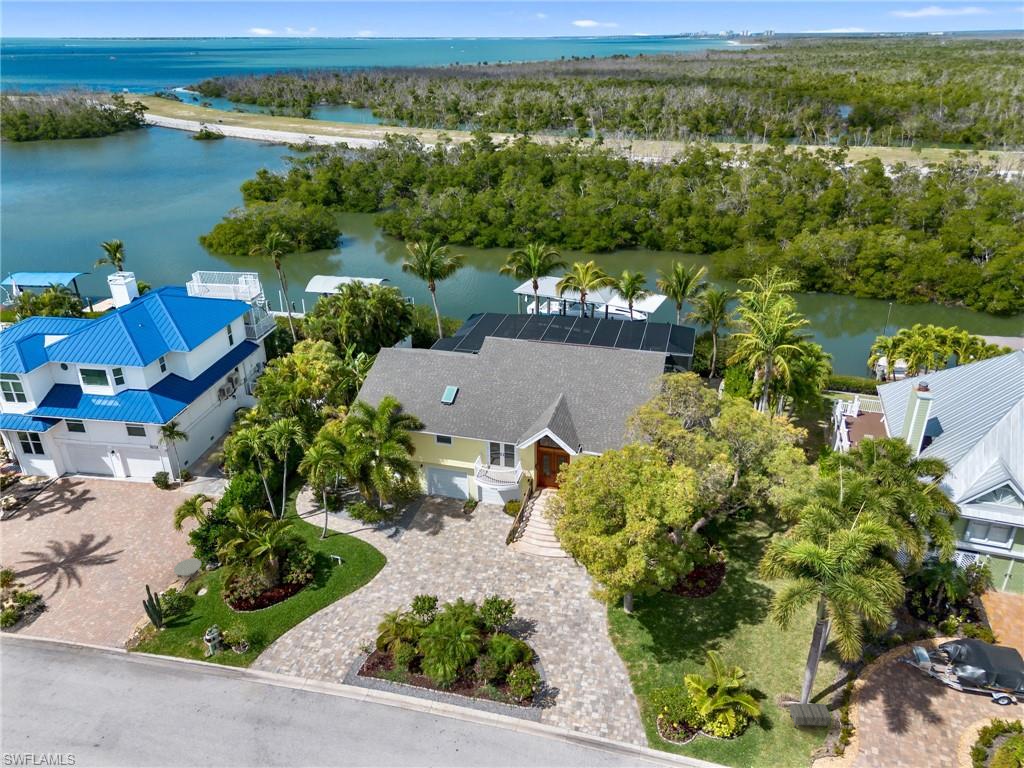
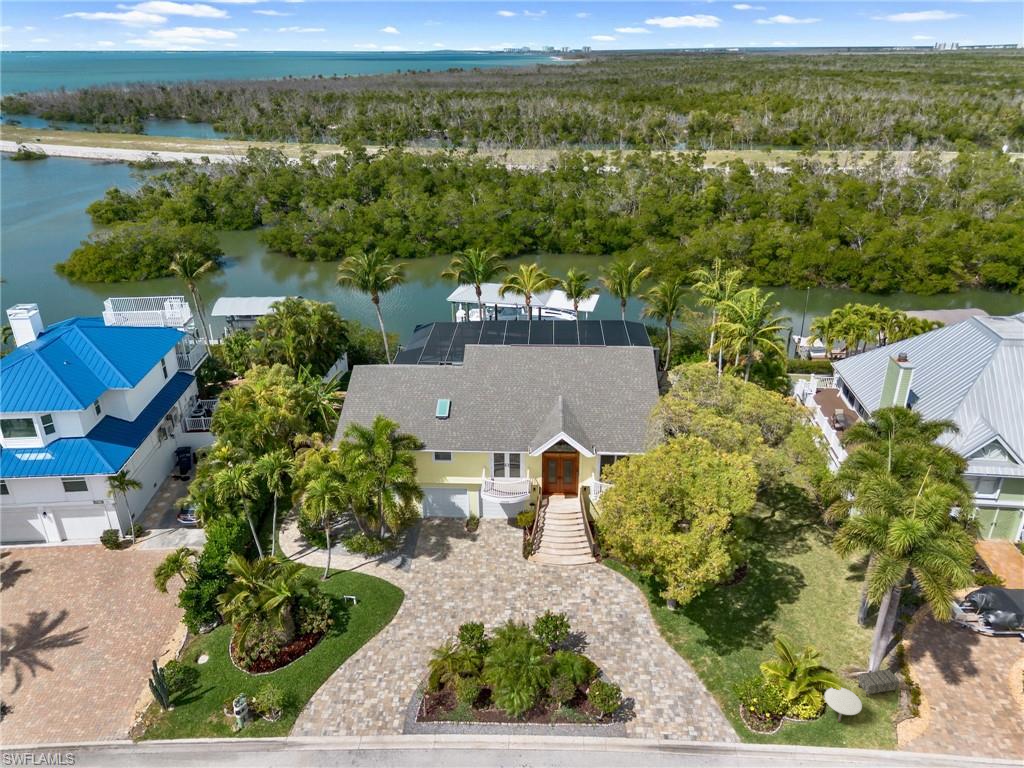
round table: present [174,558,201,581] -> present [825,688,862,722]

